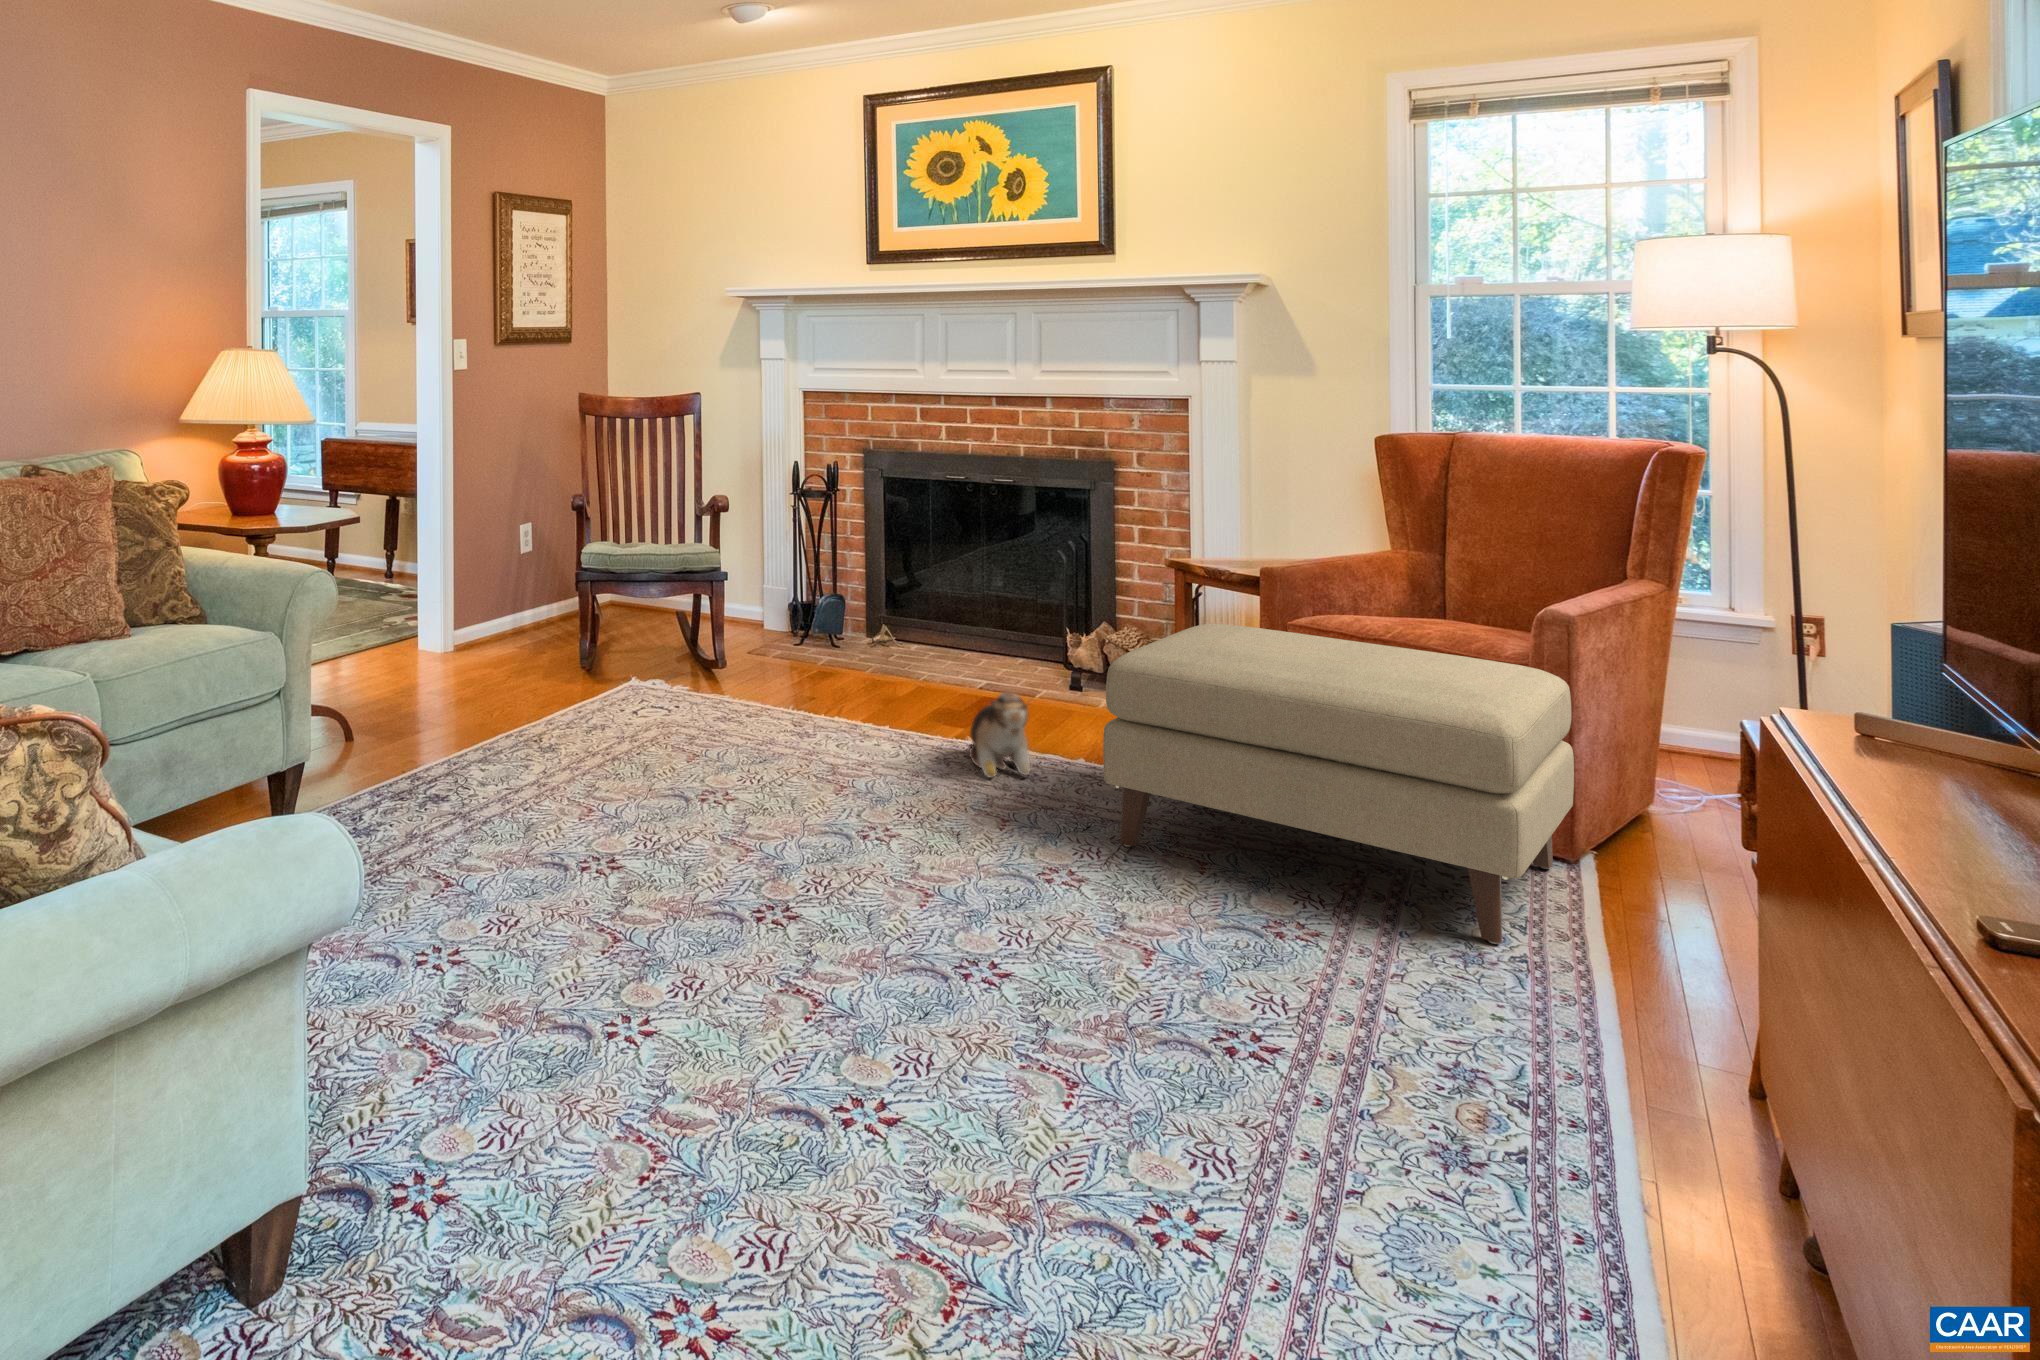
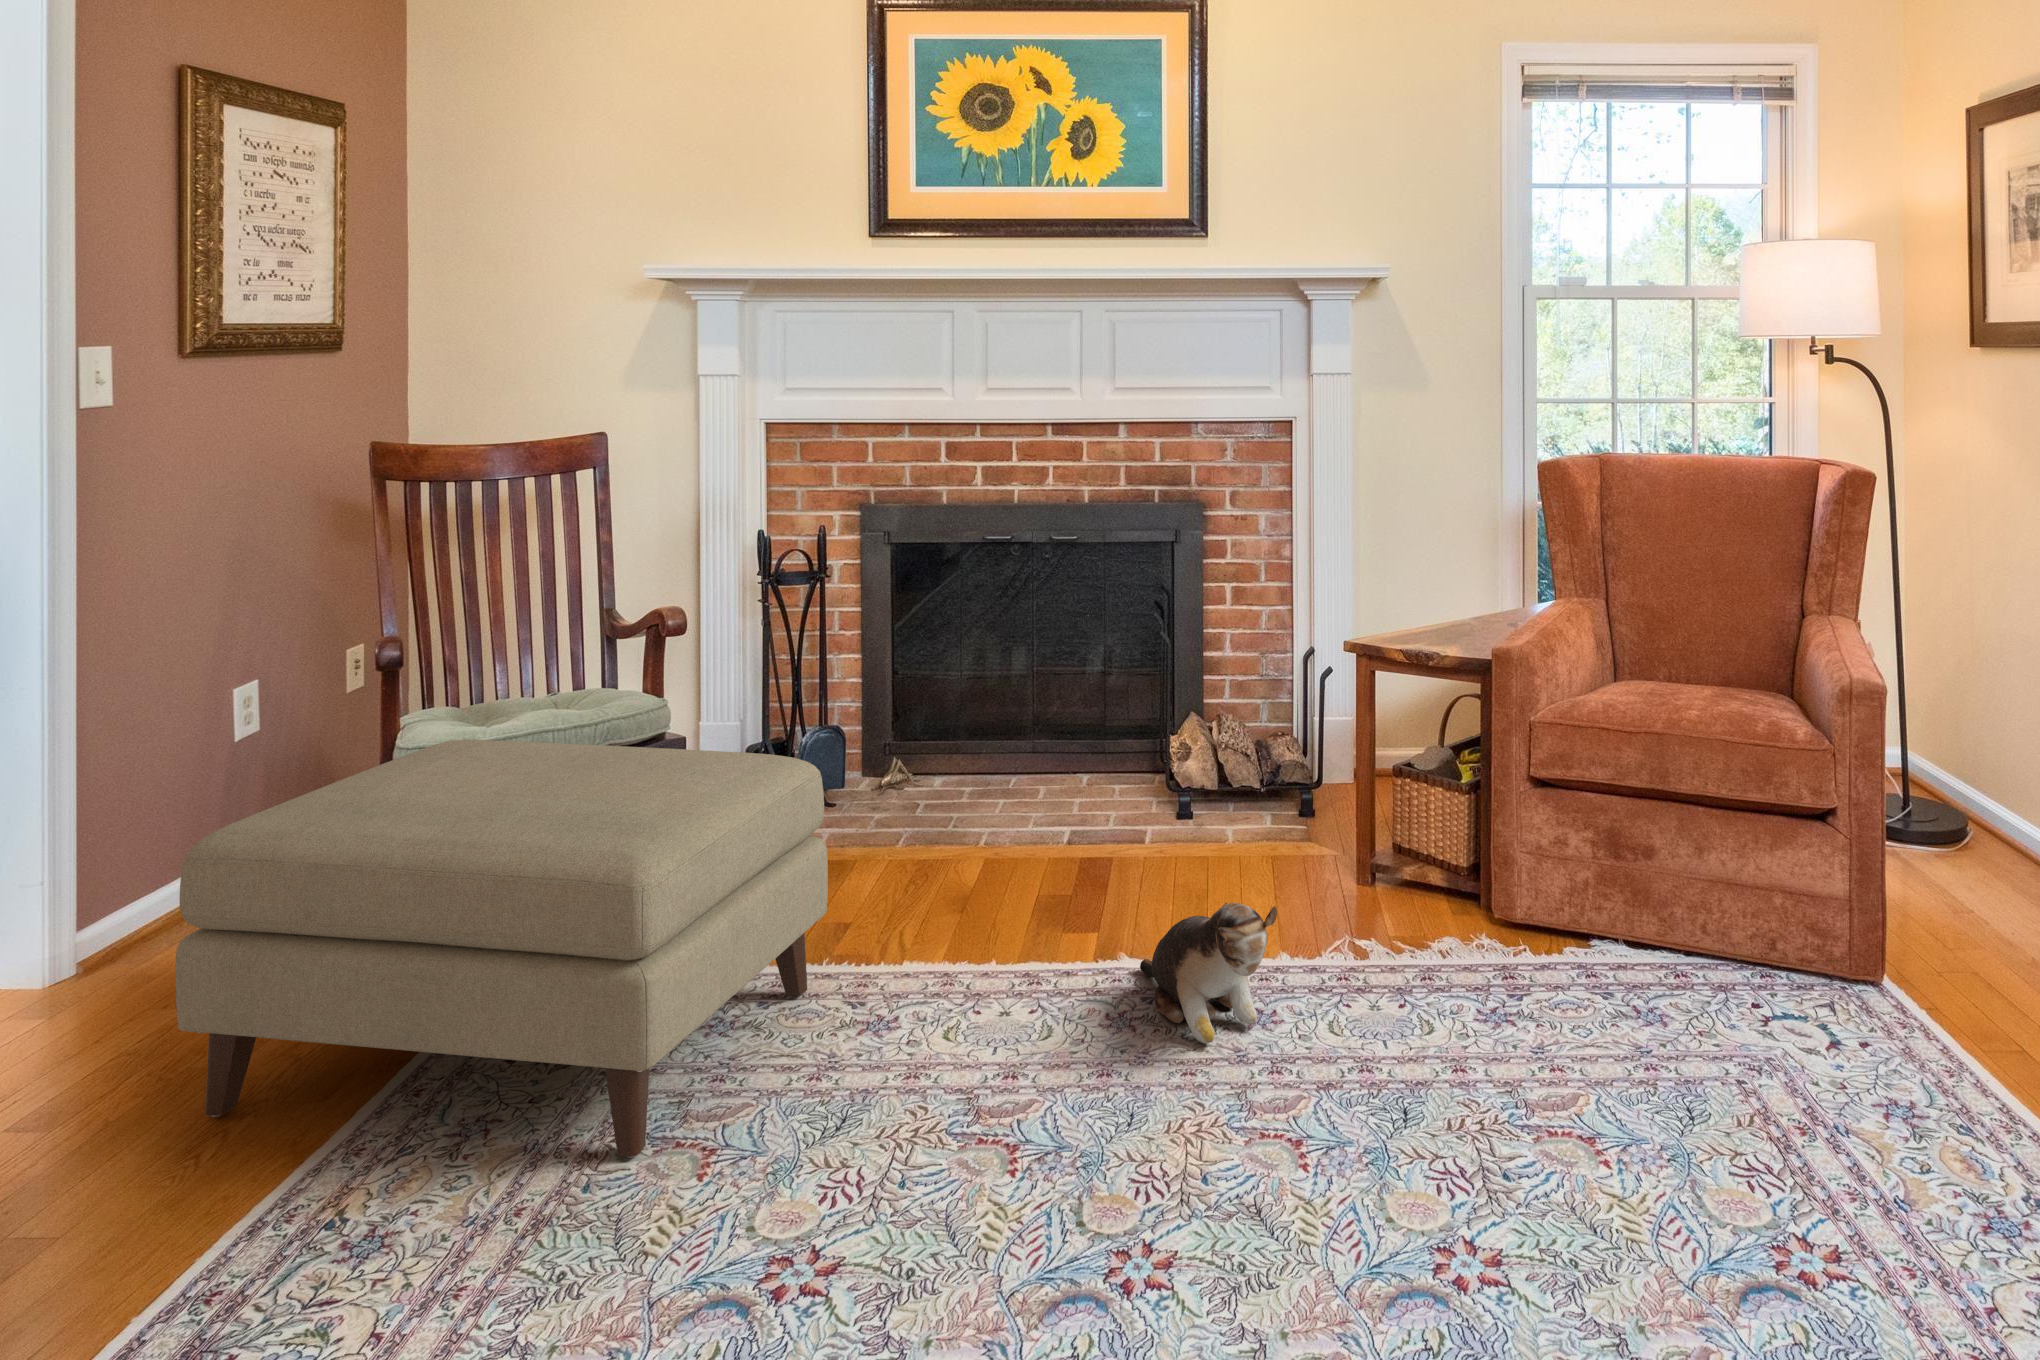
ottoman: present [1103,624,1574,944] -> present [175,740,828,1158]

